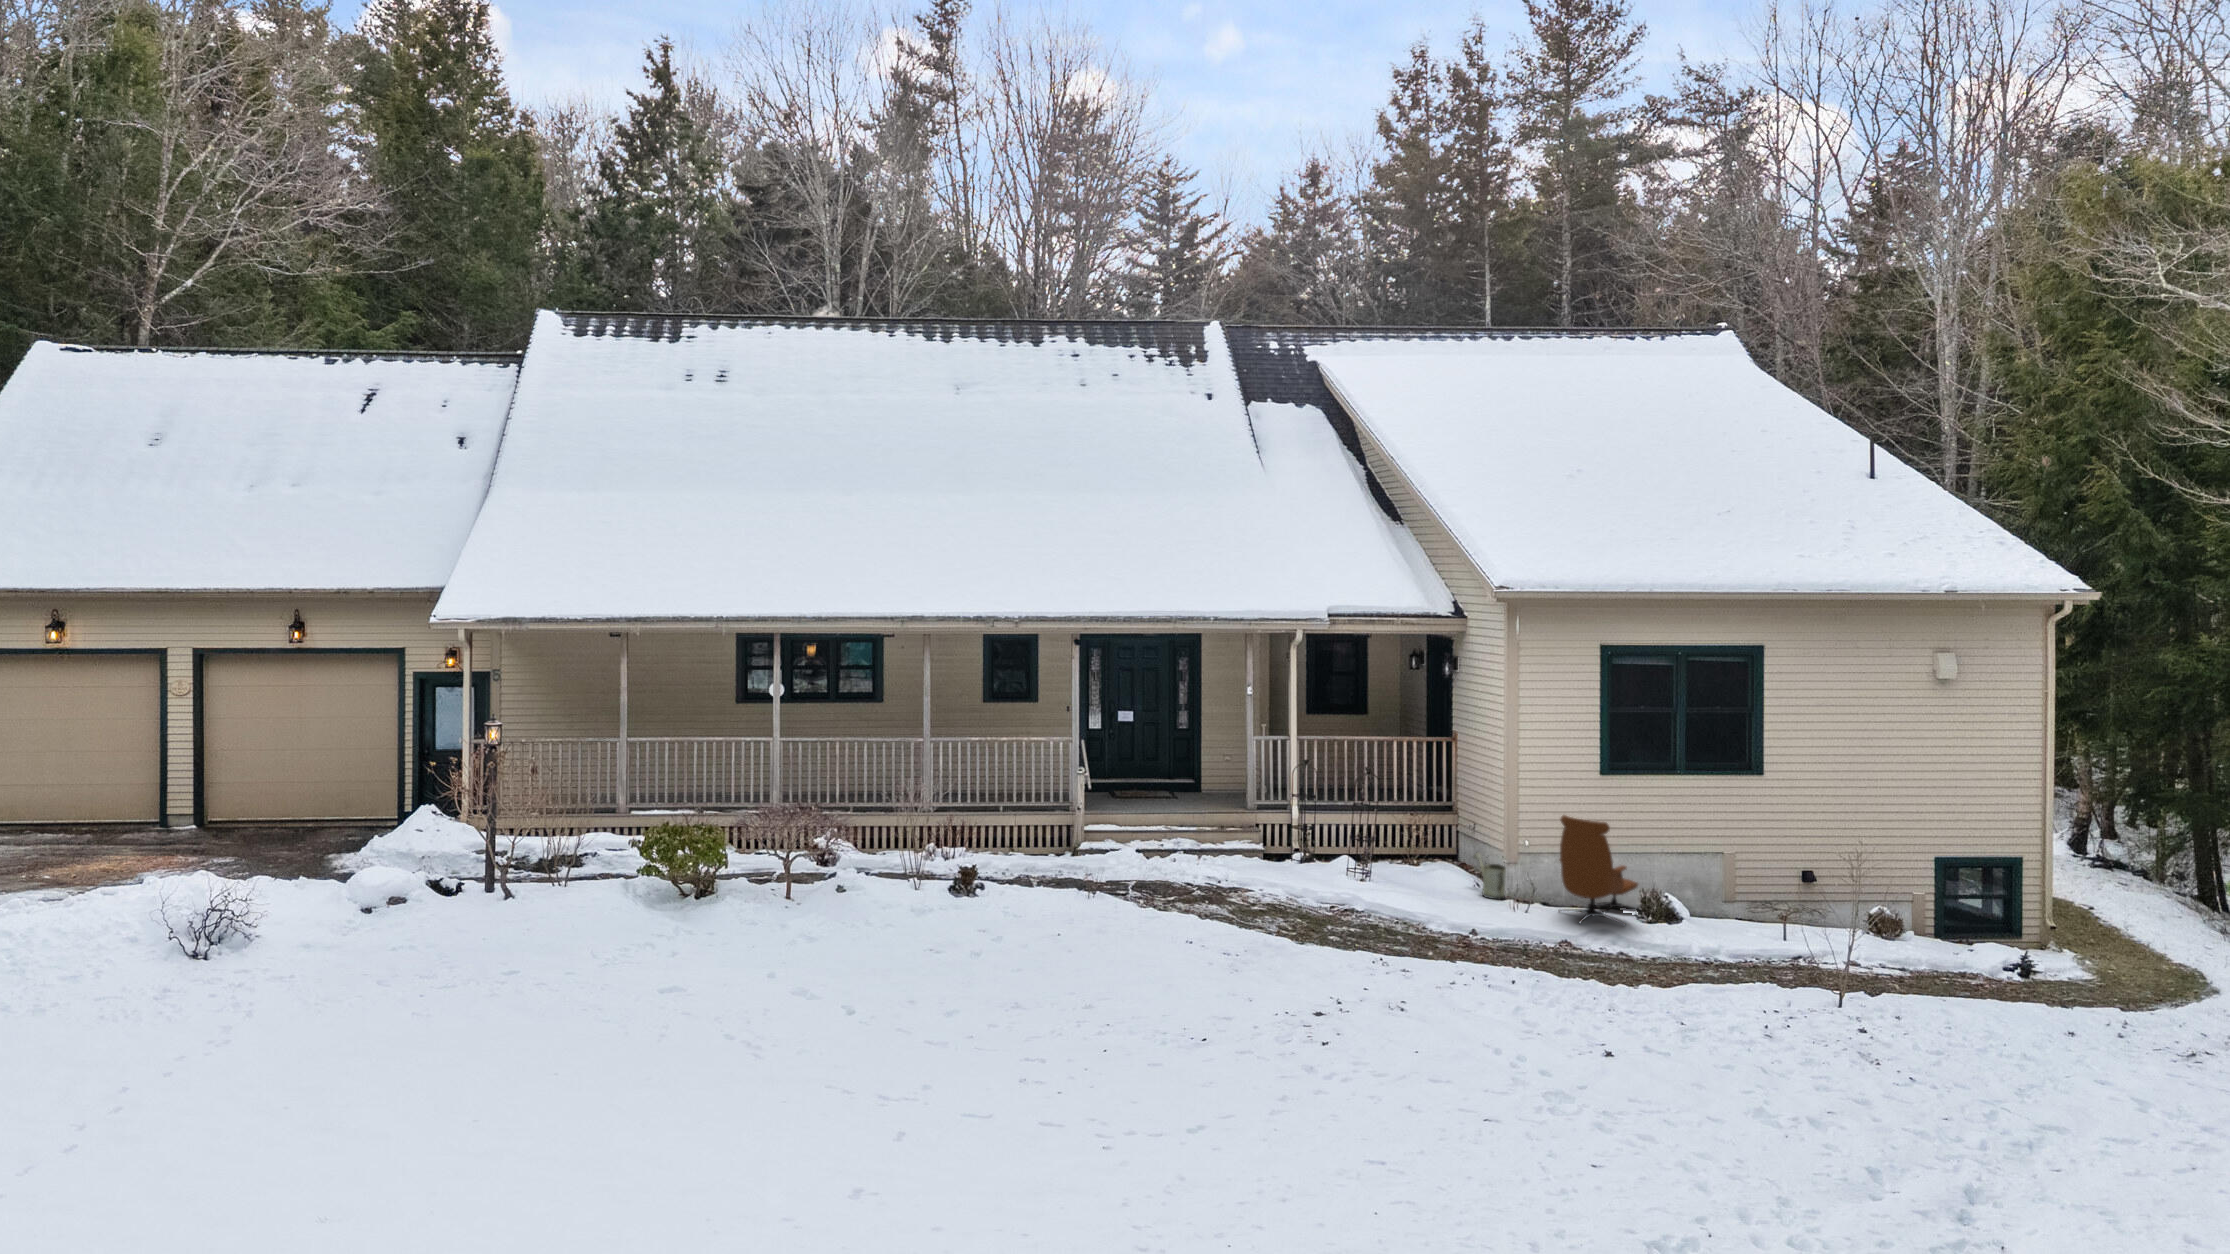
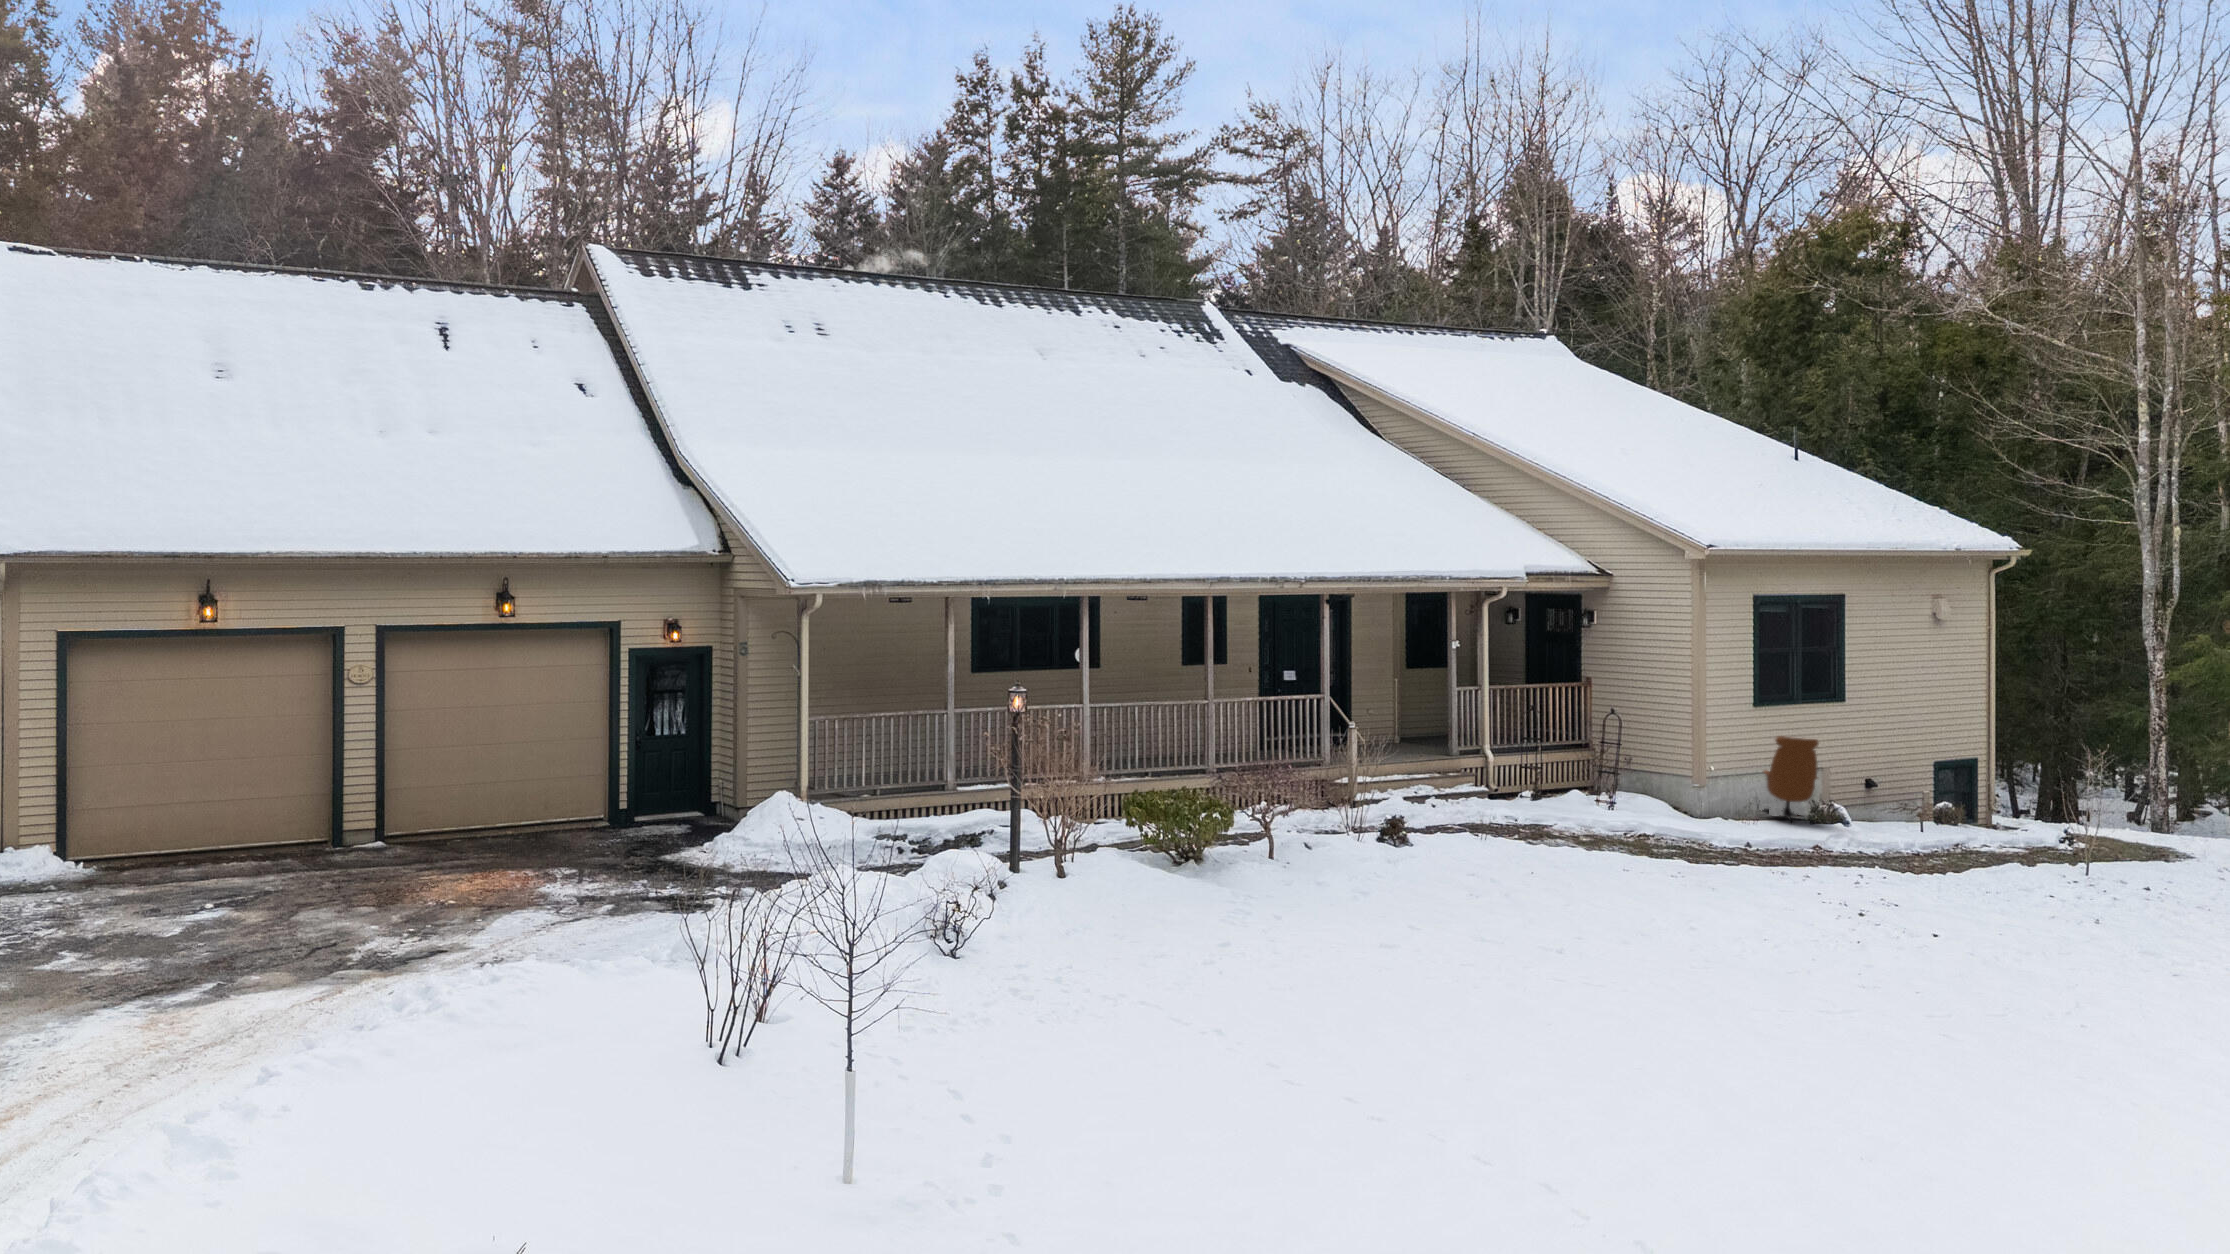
watering can: present [1473,852,1506,899] -> none [1669,775,1709,812]

